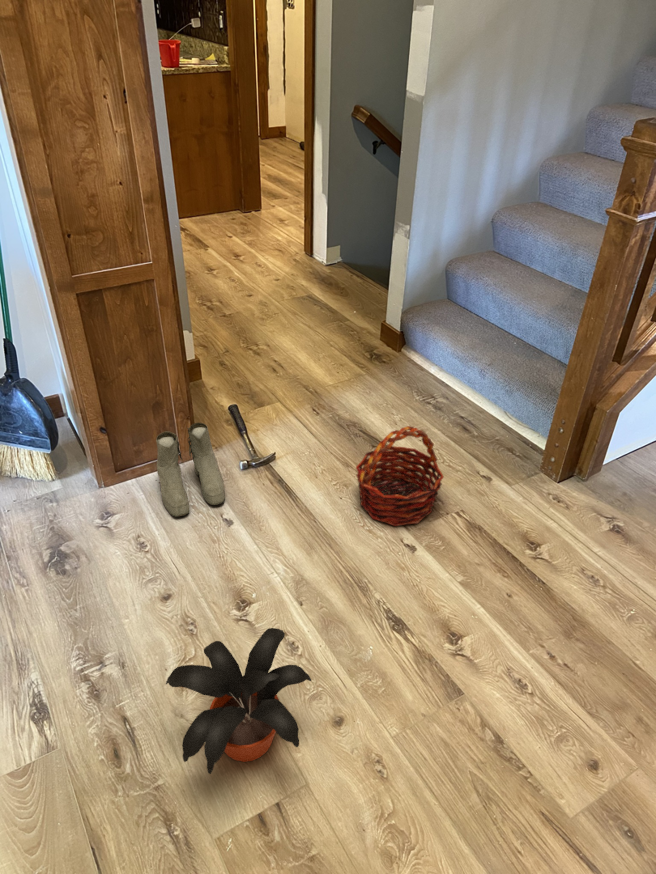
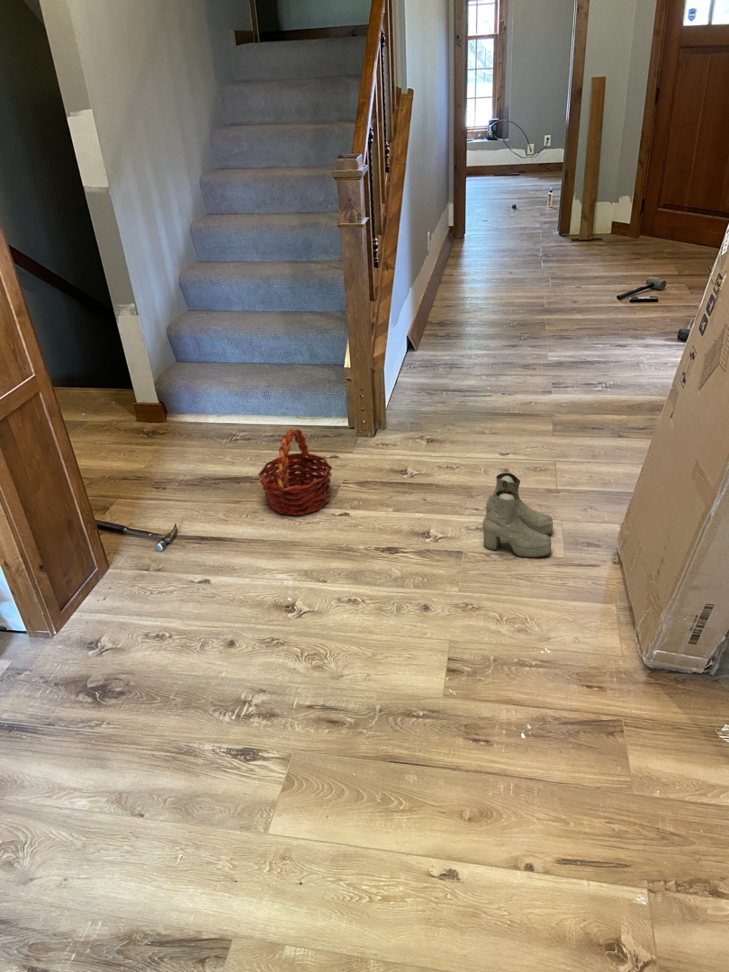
boots: present [156,423,225,517] -> present [483,473,553,557]
potted plant: present [166,628,311,774] -> none [330,561,446,668]

